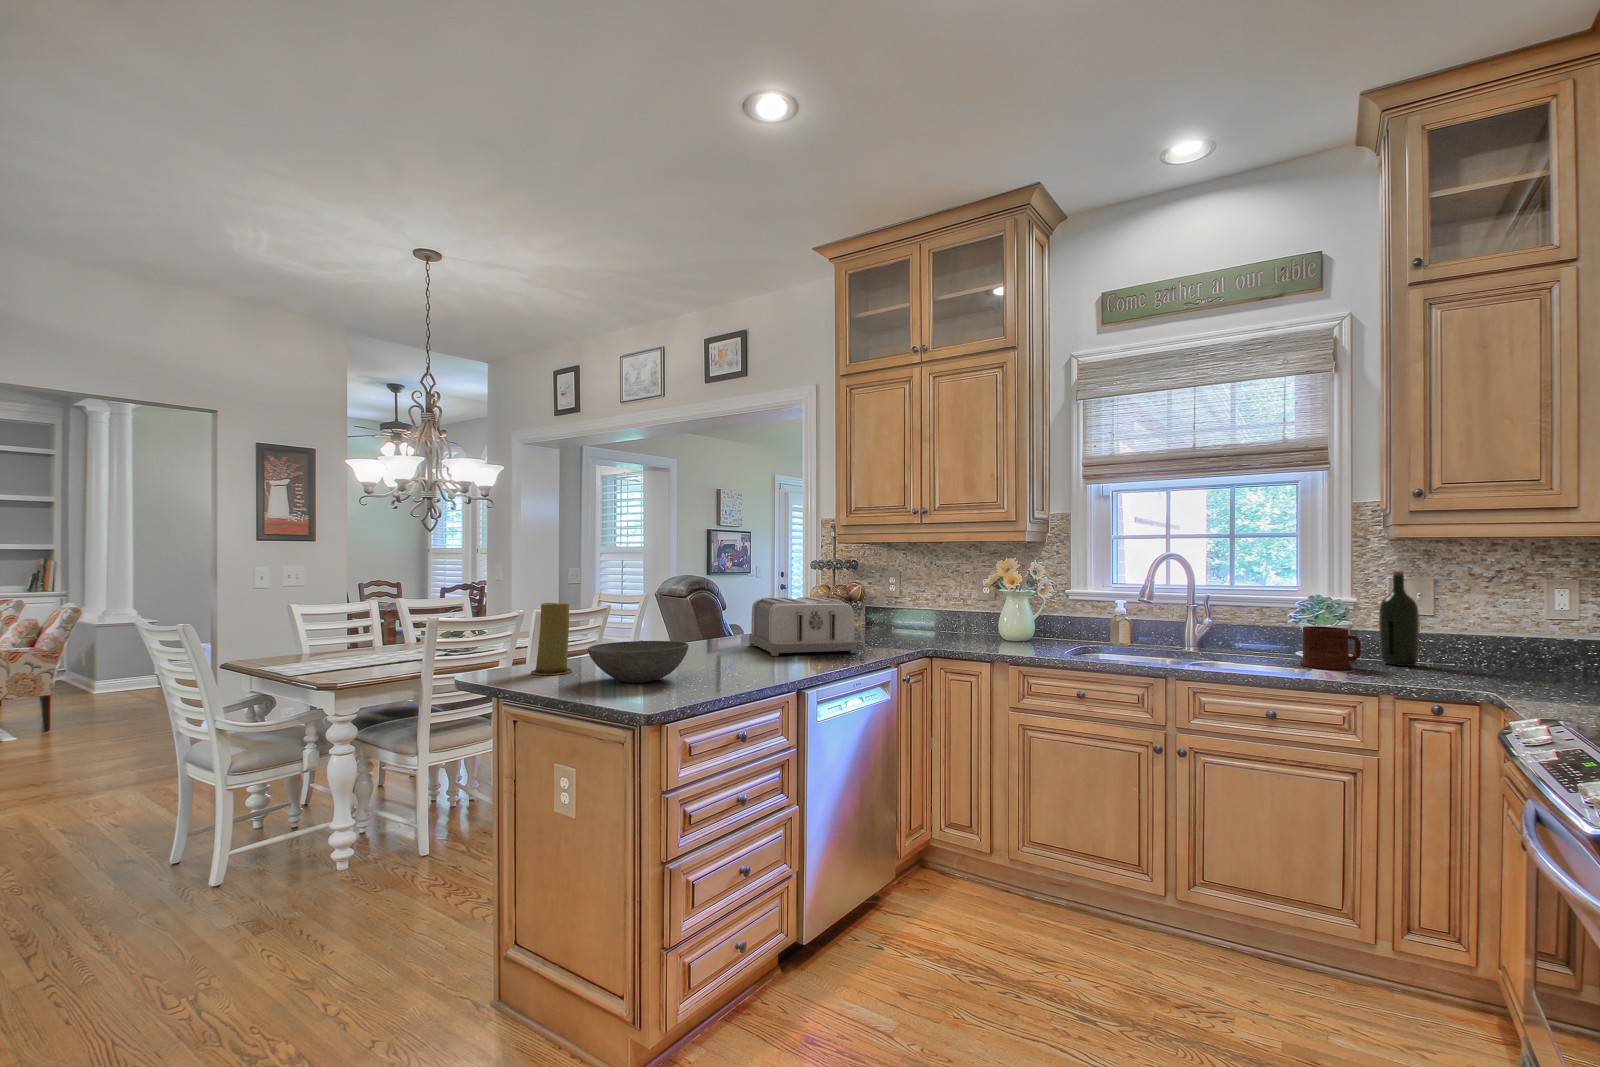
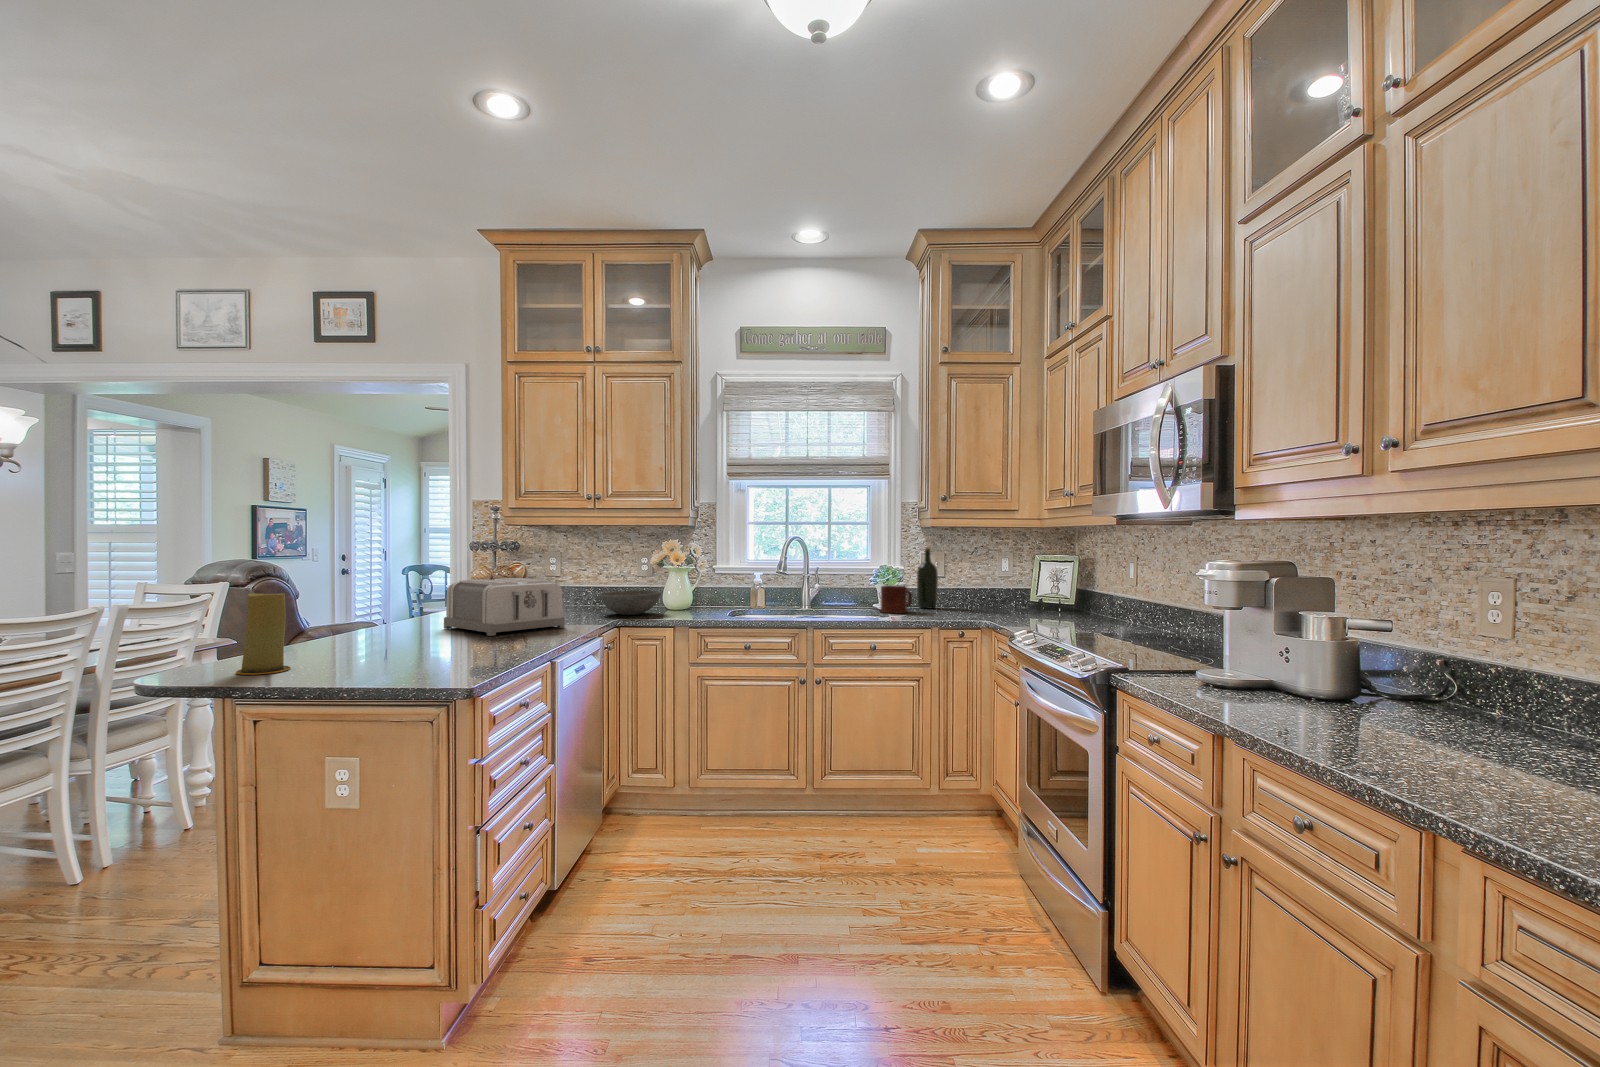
bowl: present [588,641,689,683] -> present [599,591,661,615]

